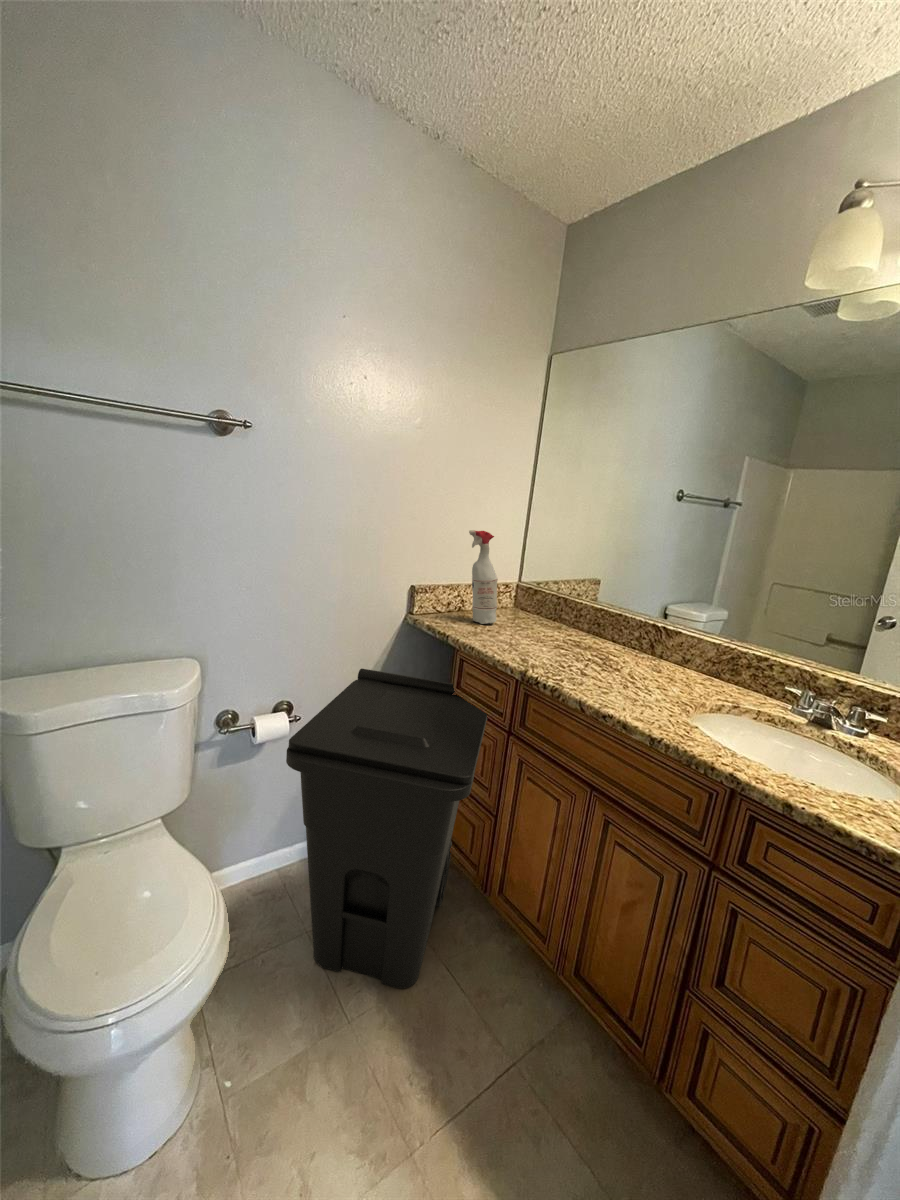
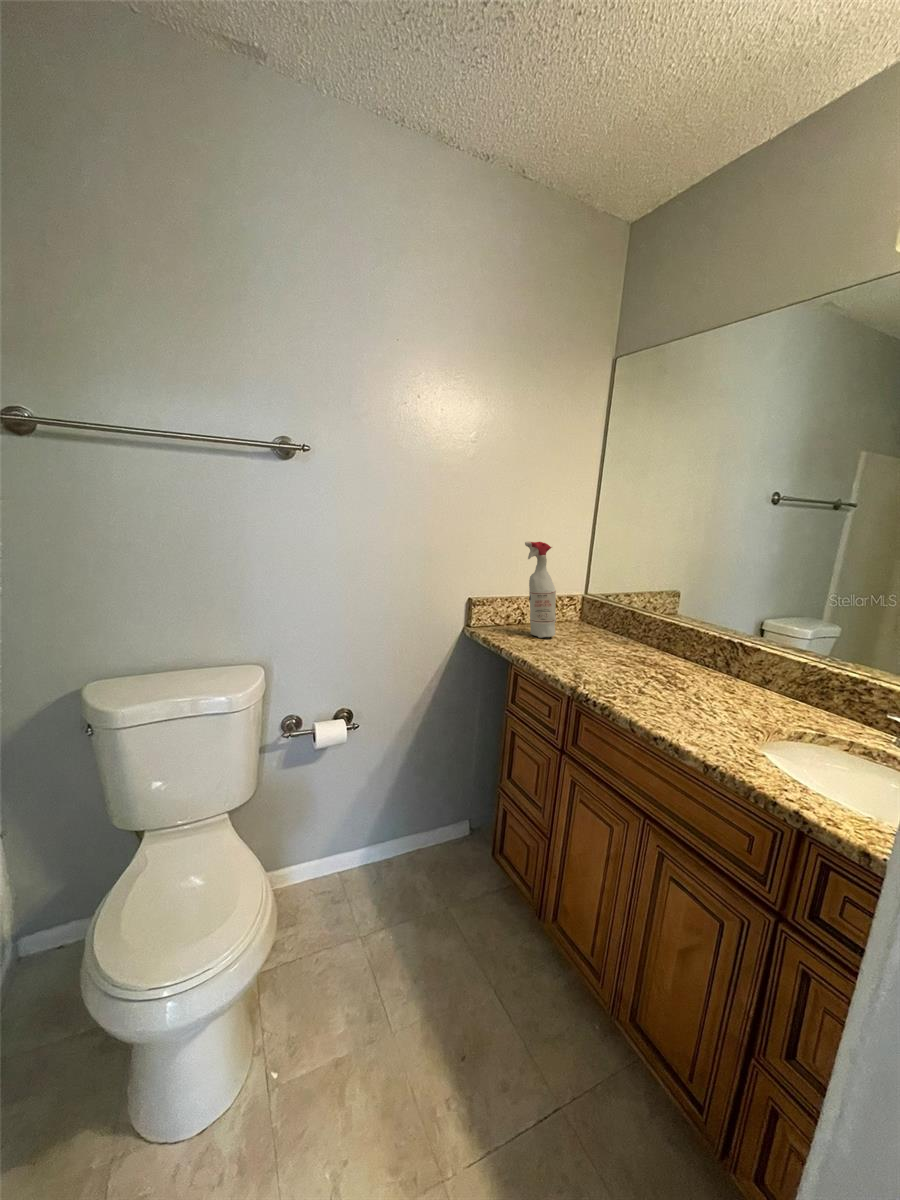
trash can: present [286,669,487,988] -> none [336,681,550,1009]

